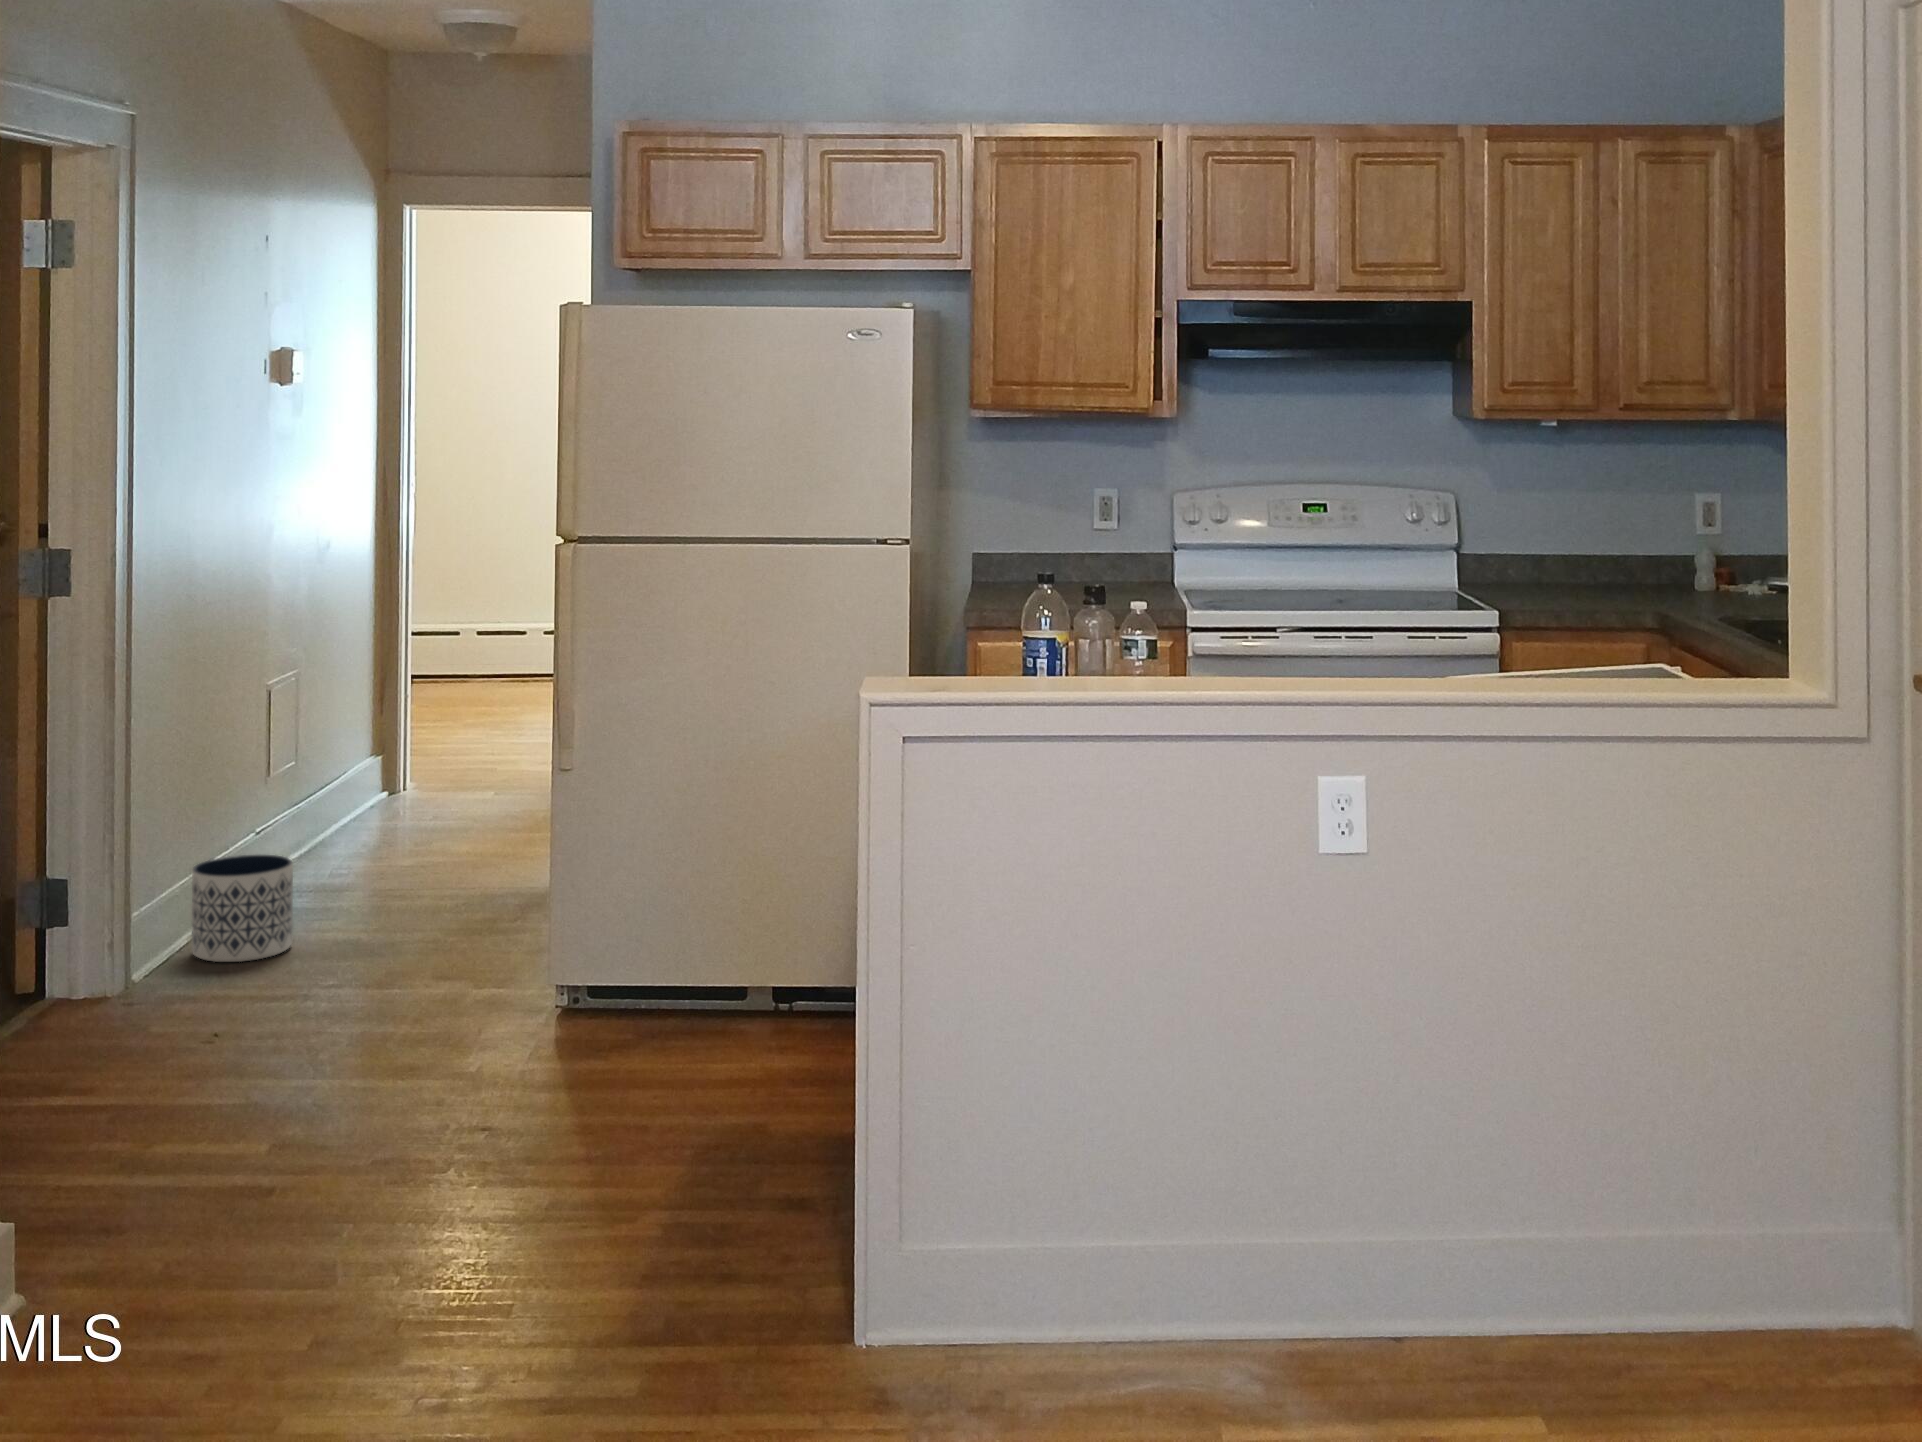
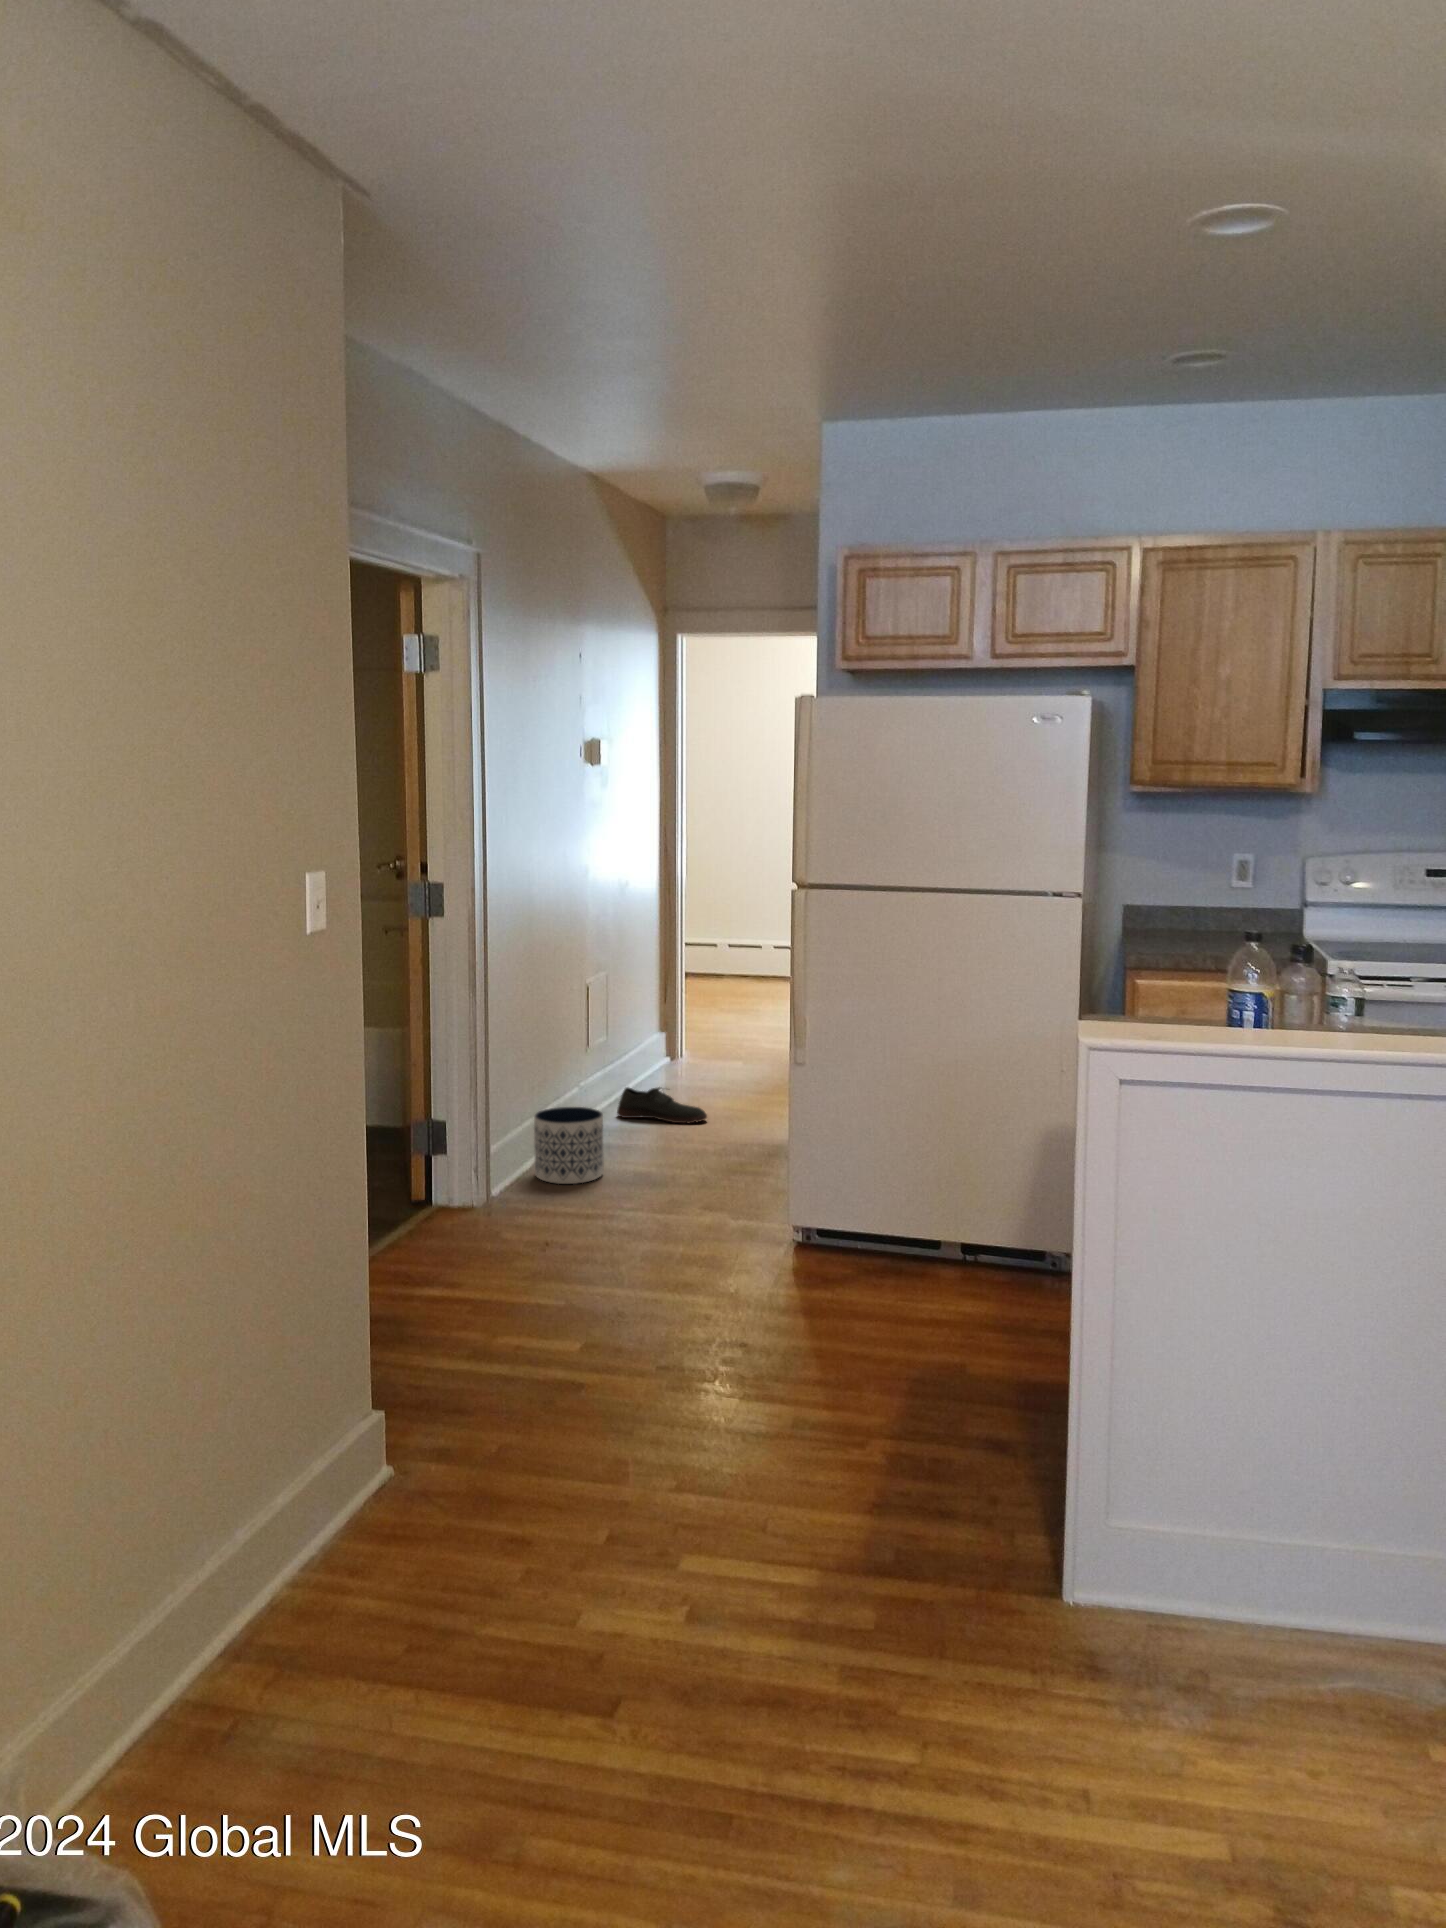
shoe: none [305,826,437,875] -> present [617,1087,707,1123]

